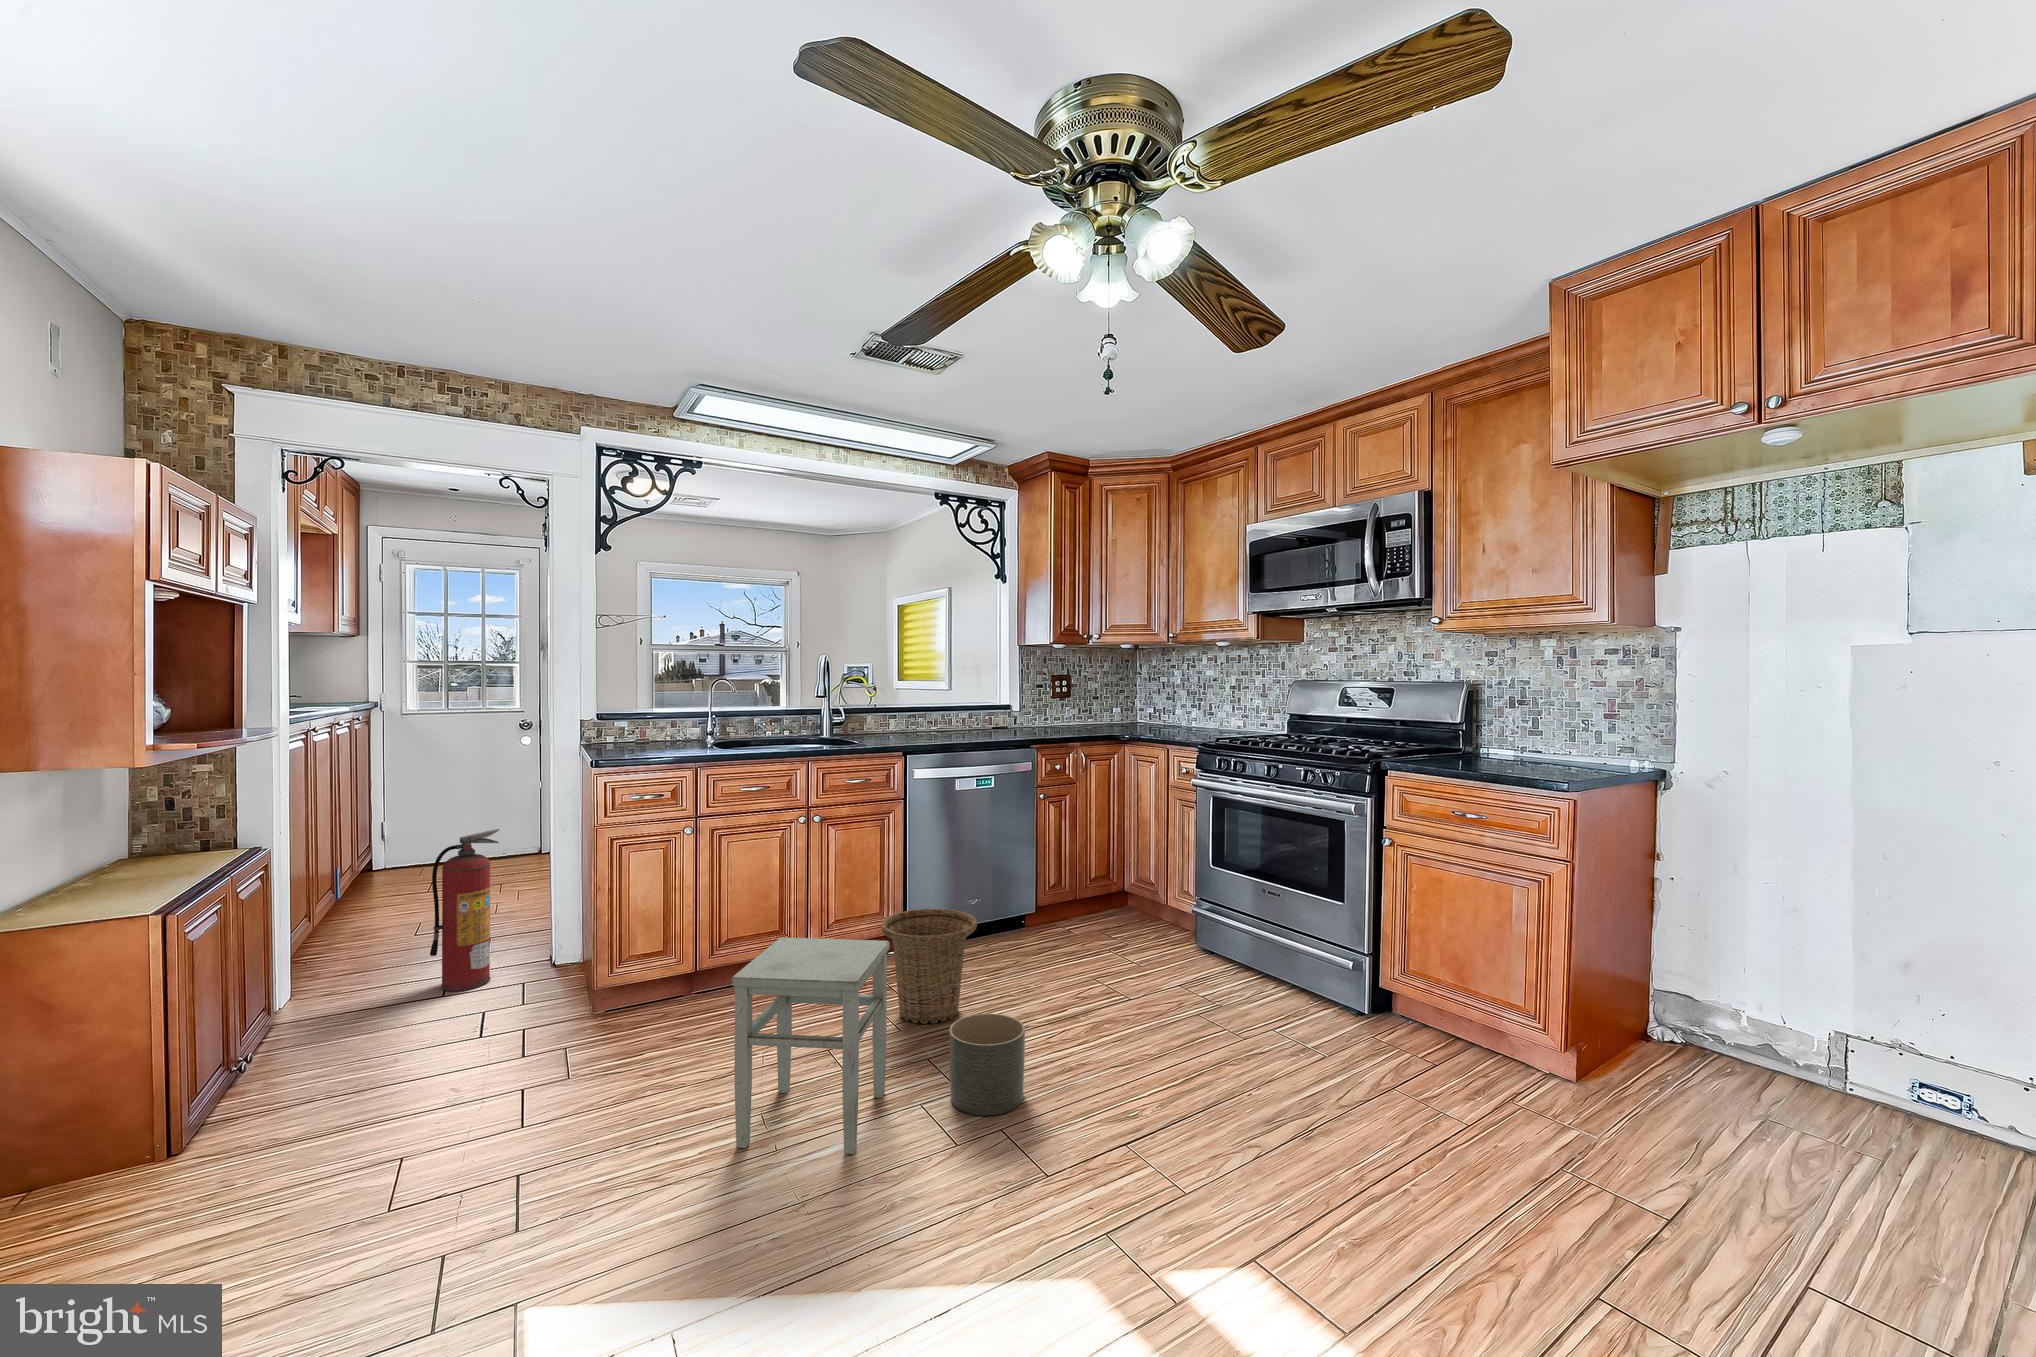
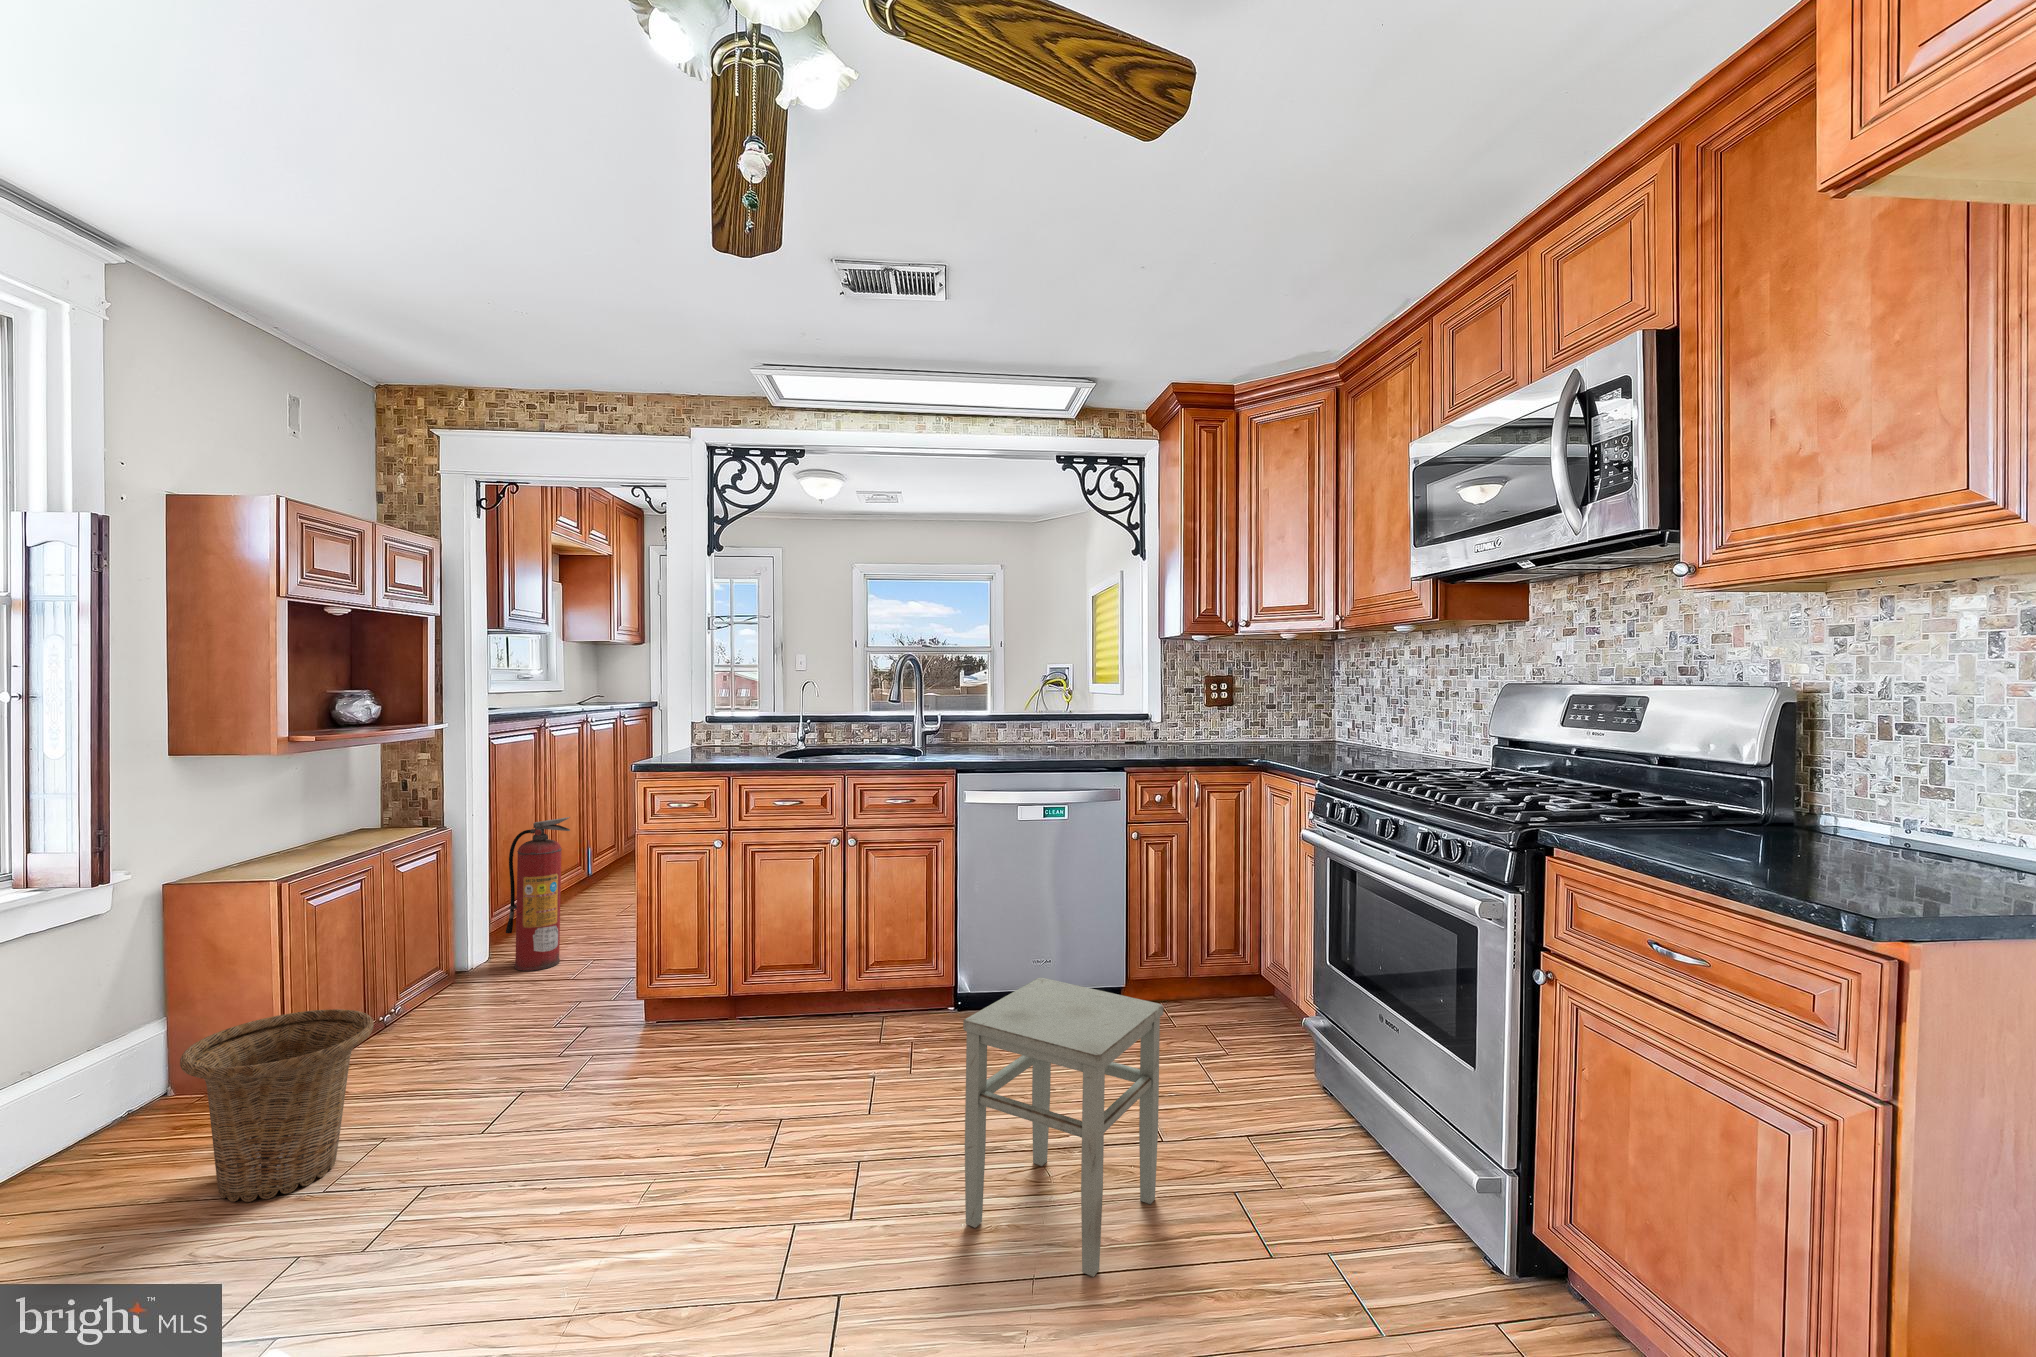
basket: present [881,909,977,1024] -> present [180,1009,374,1202]
stool: present [732,937,890,1154] -> present [963,978,1163,1277]
planter: present [949,1014,1025,1116] -> none [739,1119,846,1272]

